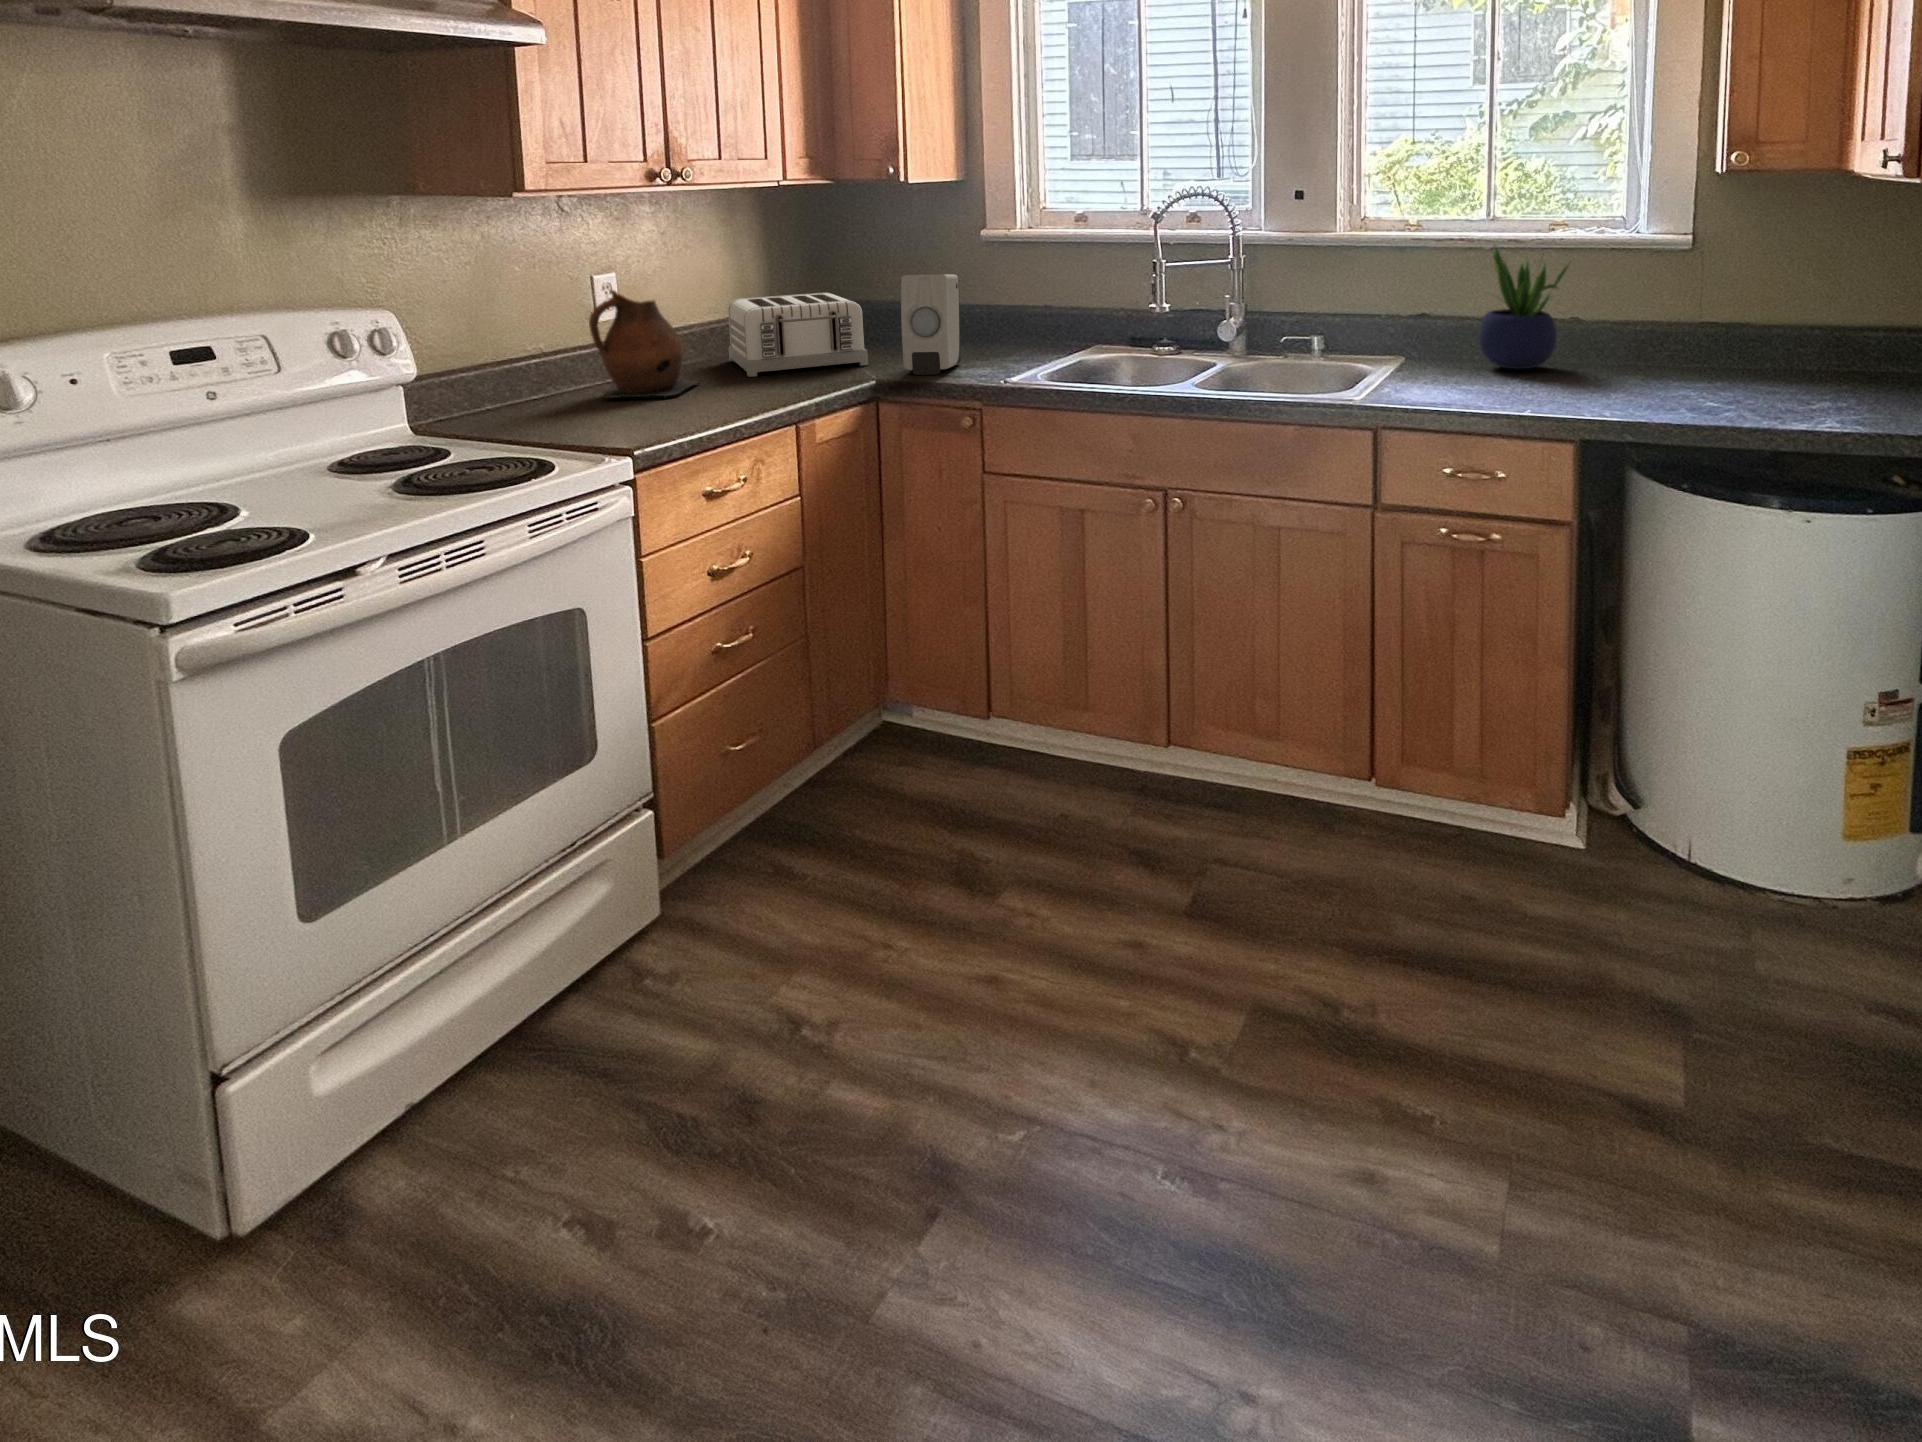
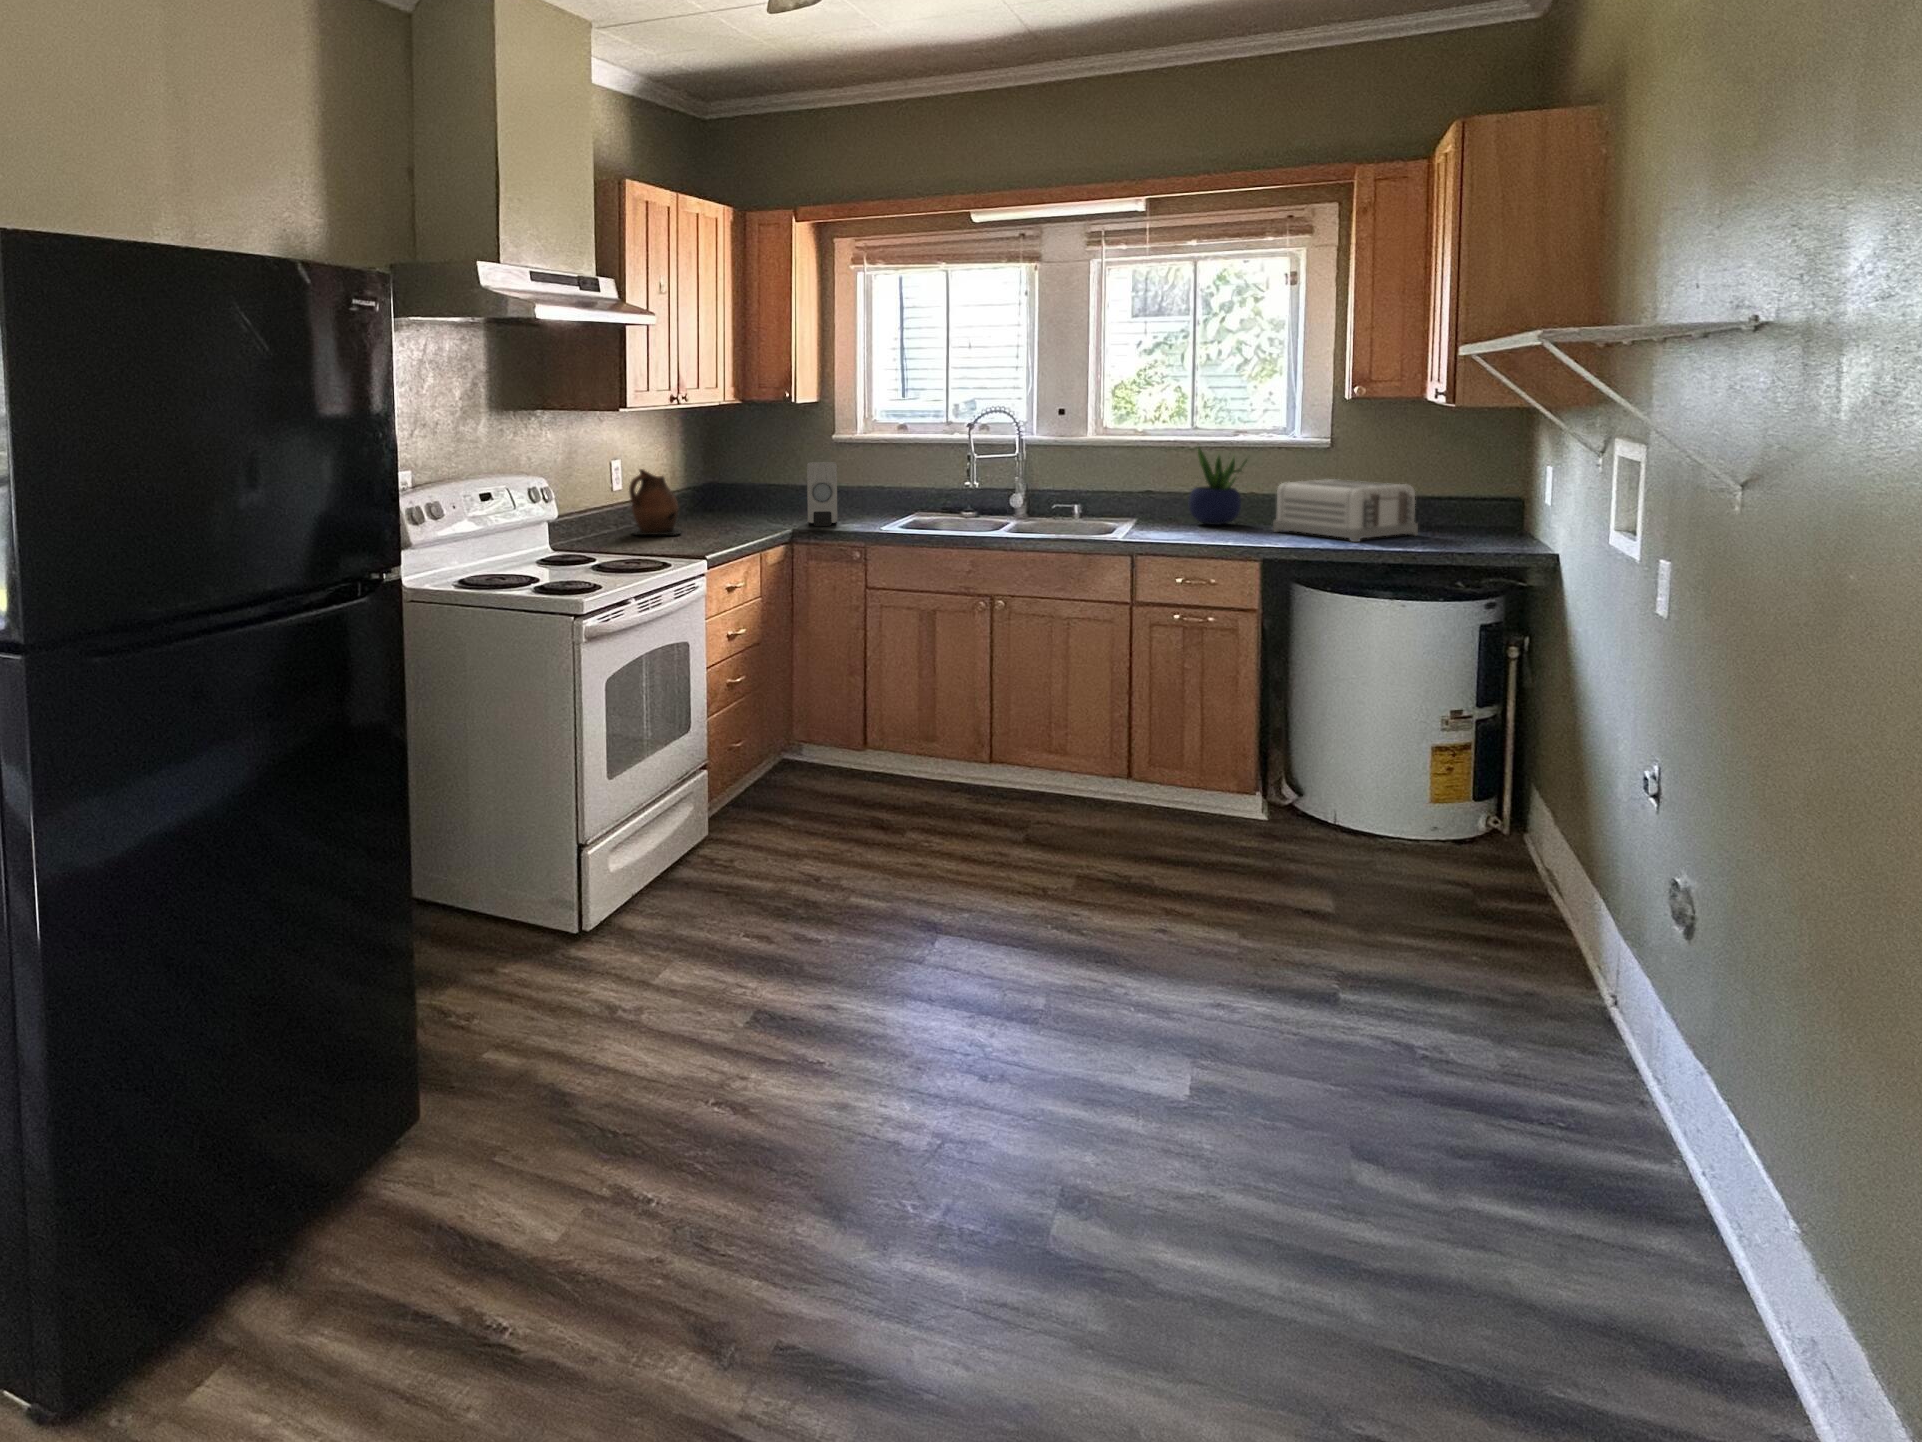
toaster: present [728,293,868,377] -> present [1273,479,1418,542]

